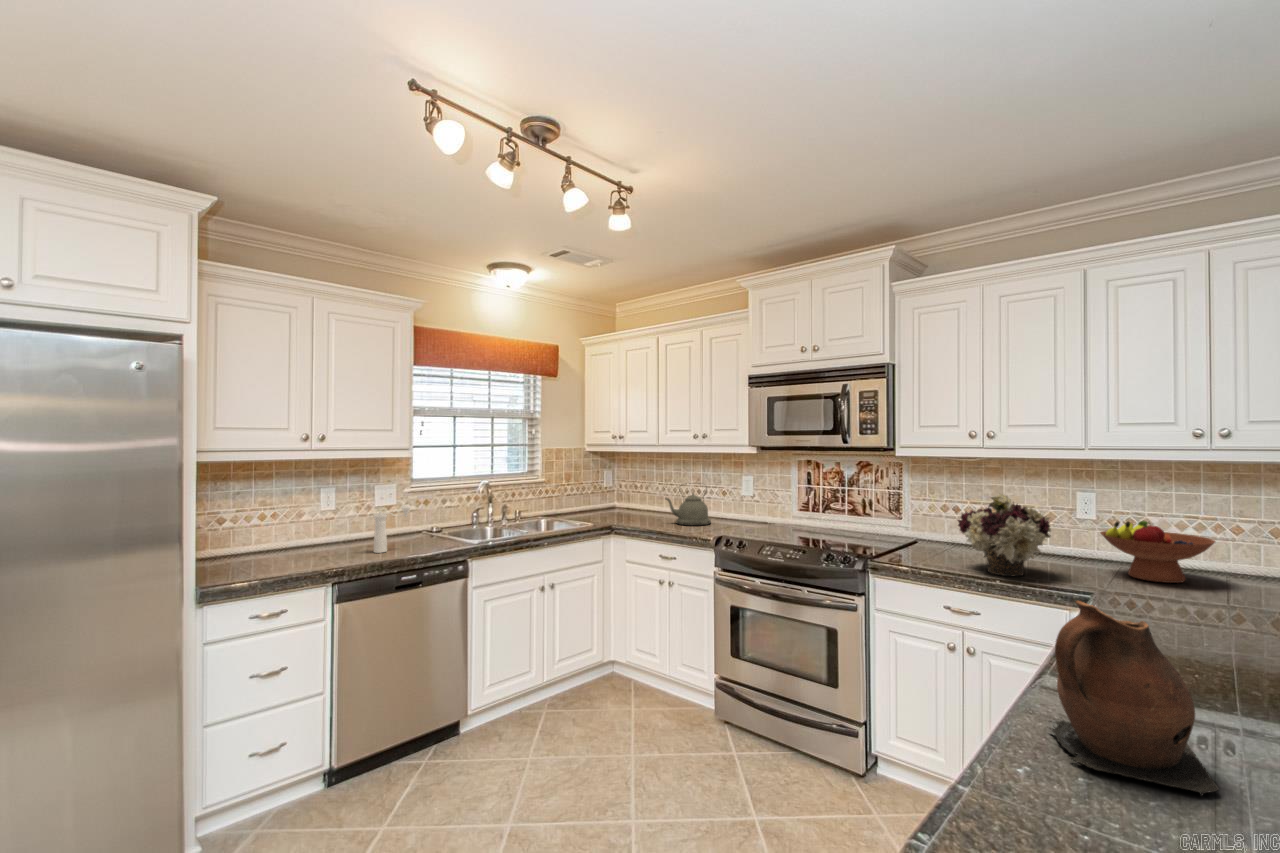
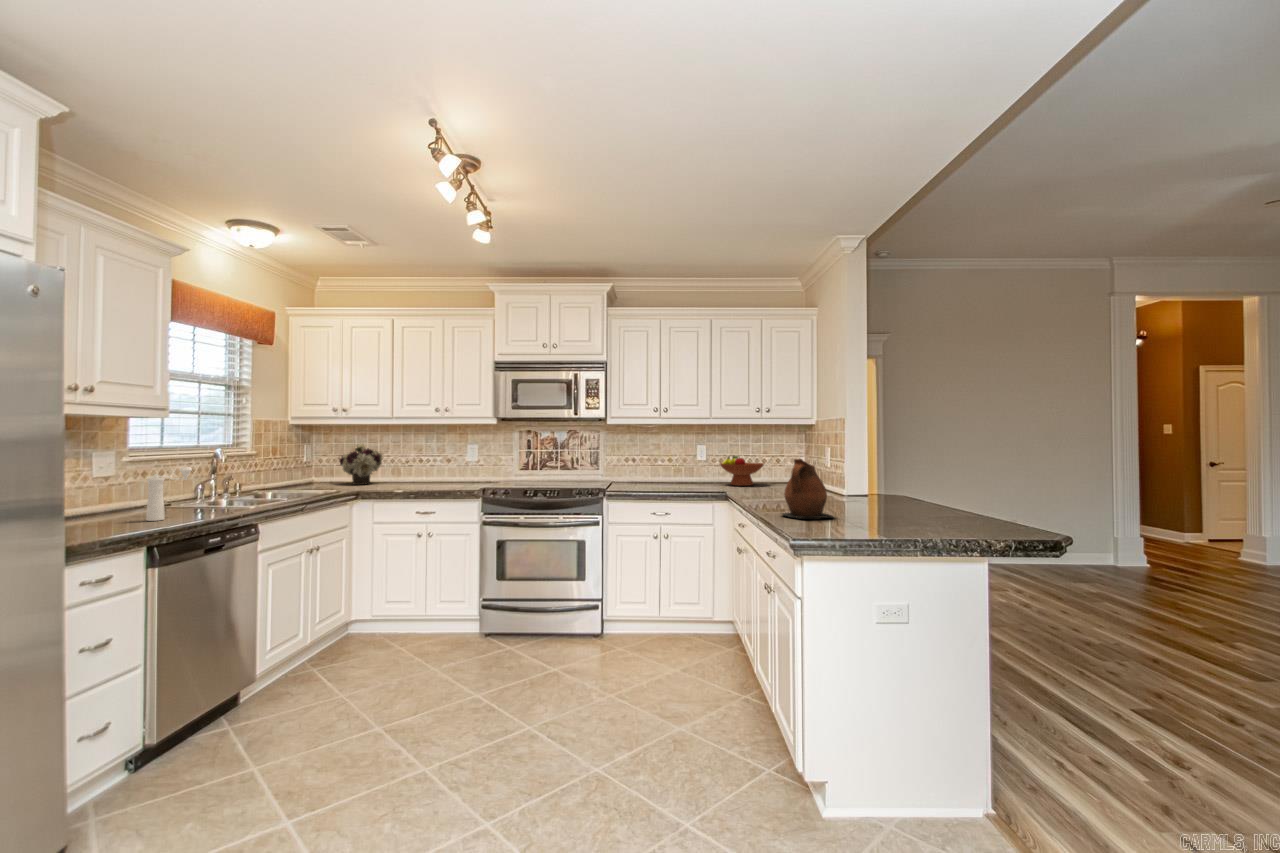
kettle: present [665,494,711,526] -> none [410,451,451,487]
flower arrangement: present [957,494,1051,576] -> present [340,444,383,485]

